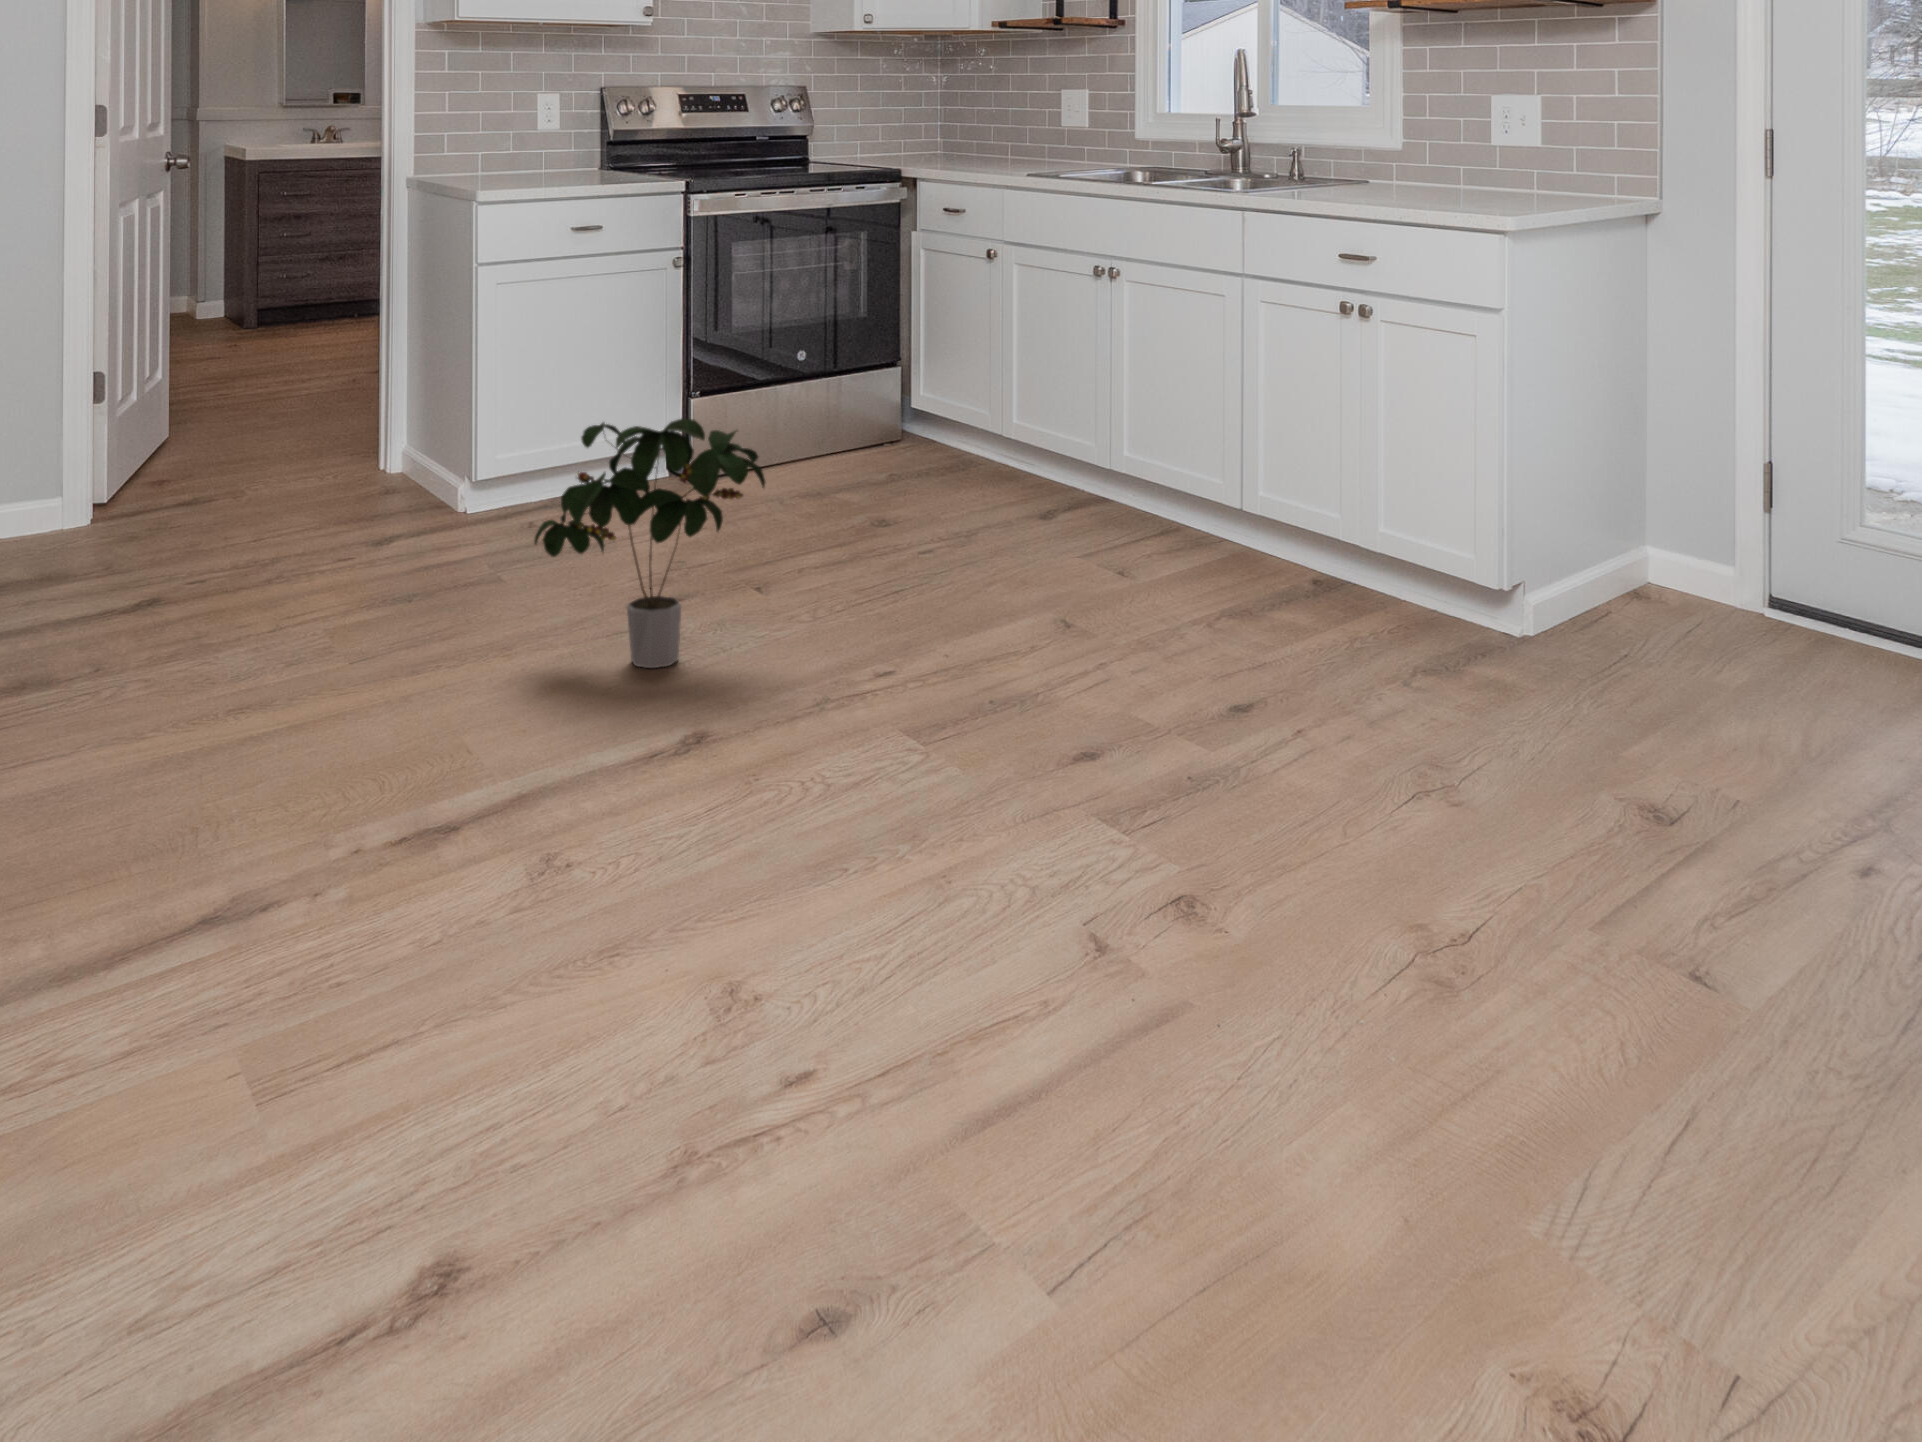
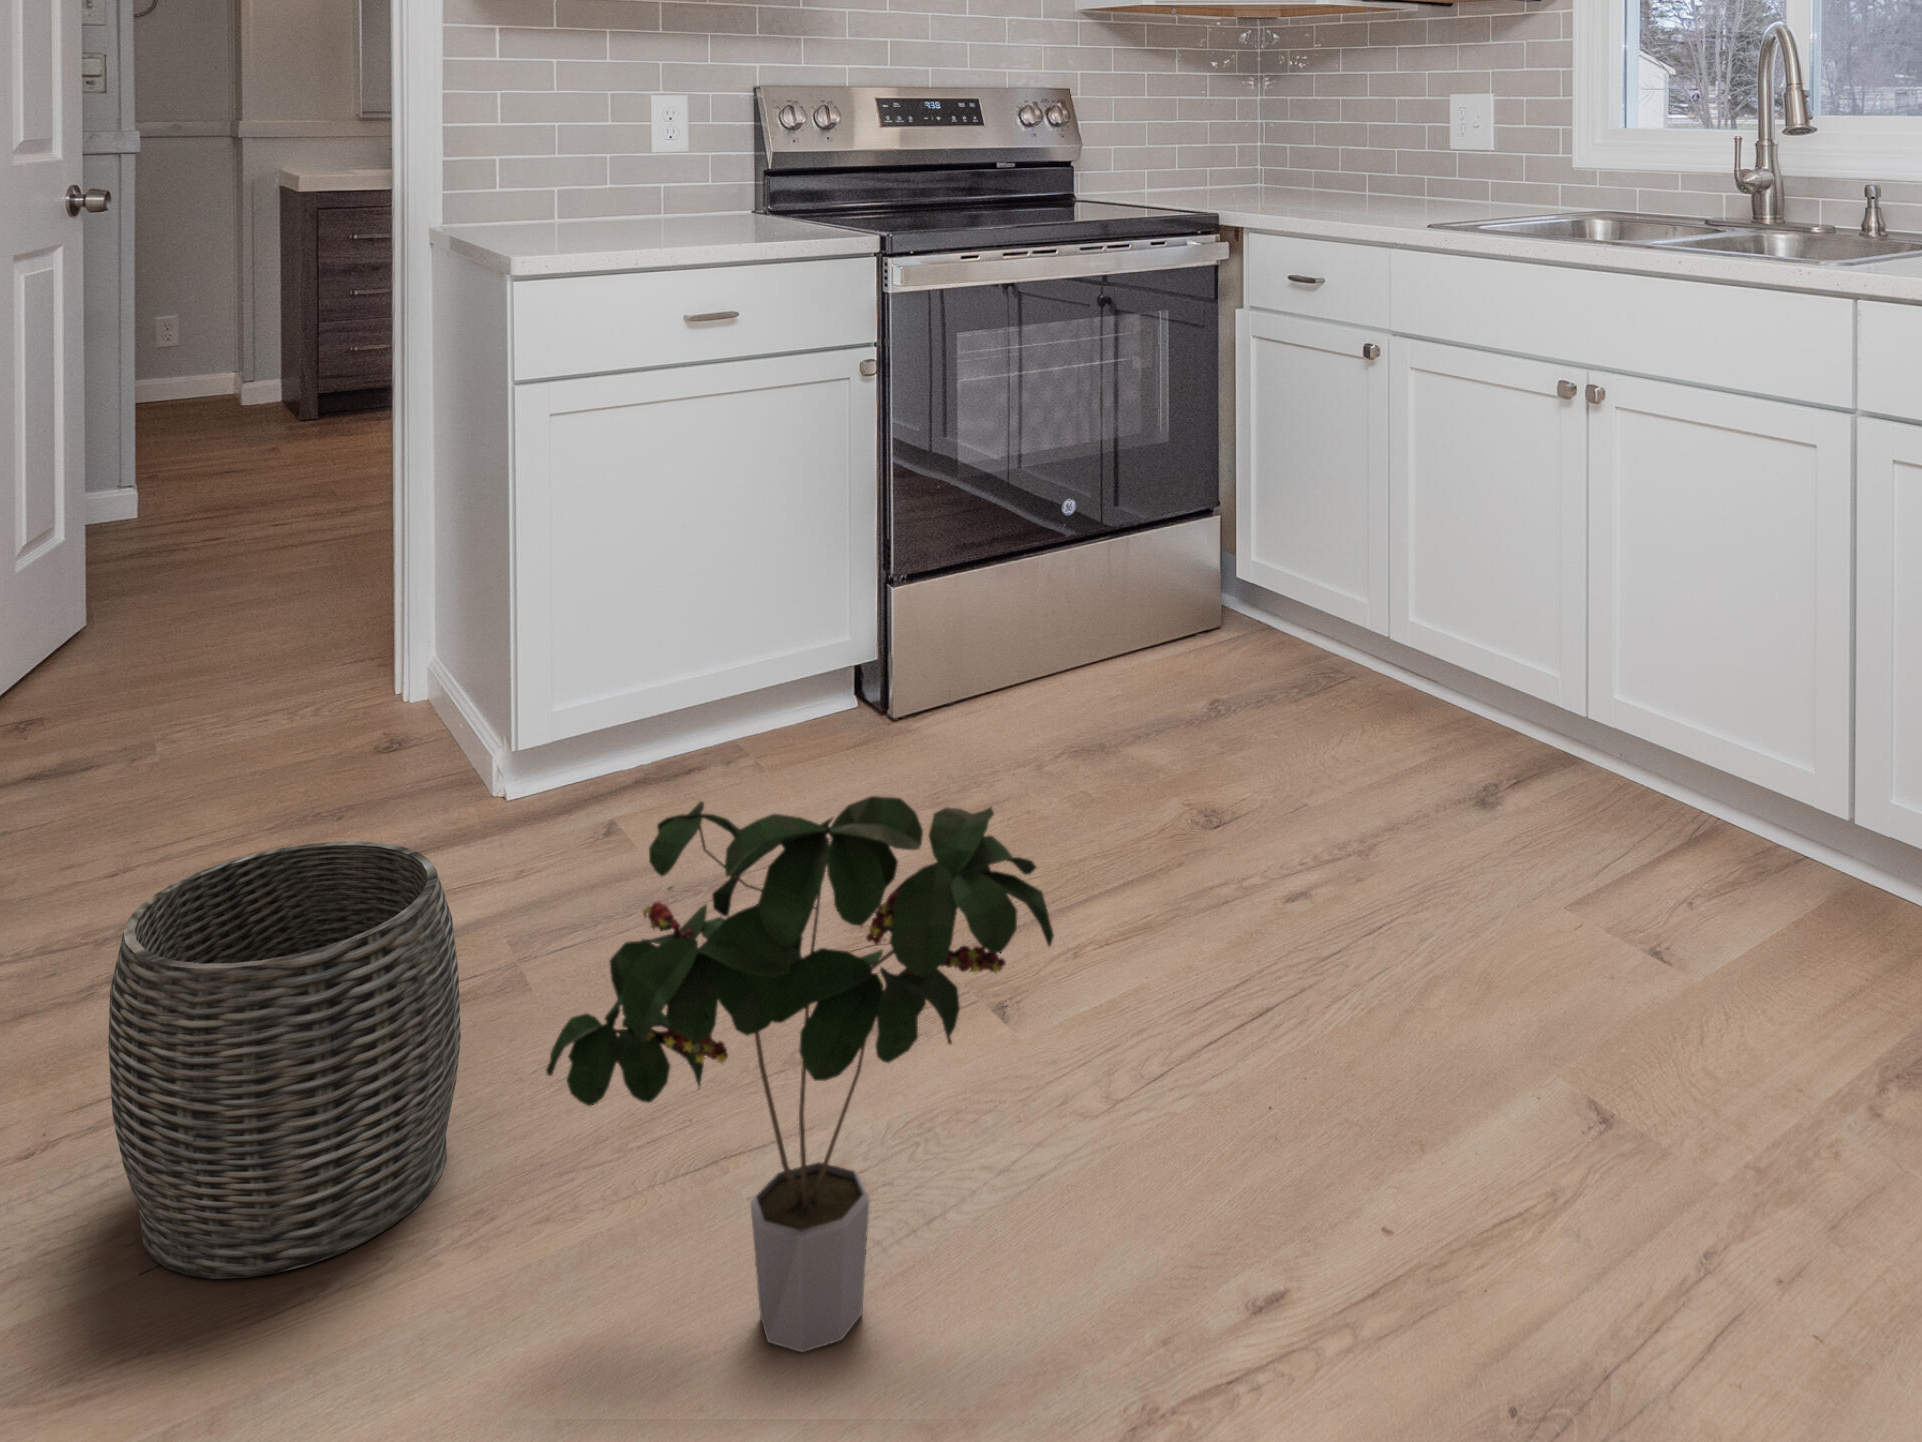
woven basket: none [320,472,479,651] -> present [108,841,461,1278]

